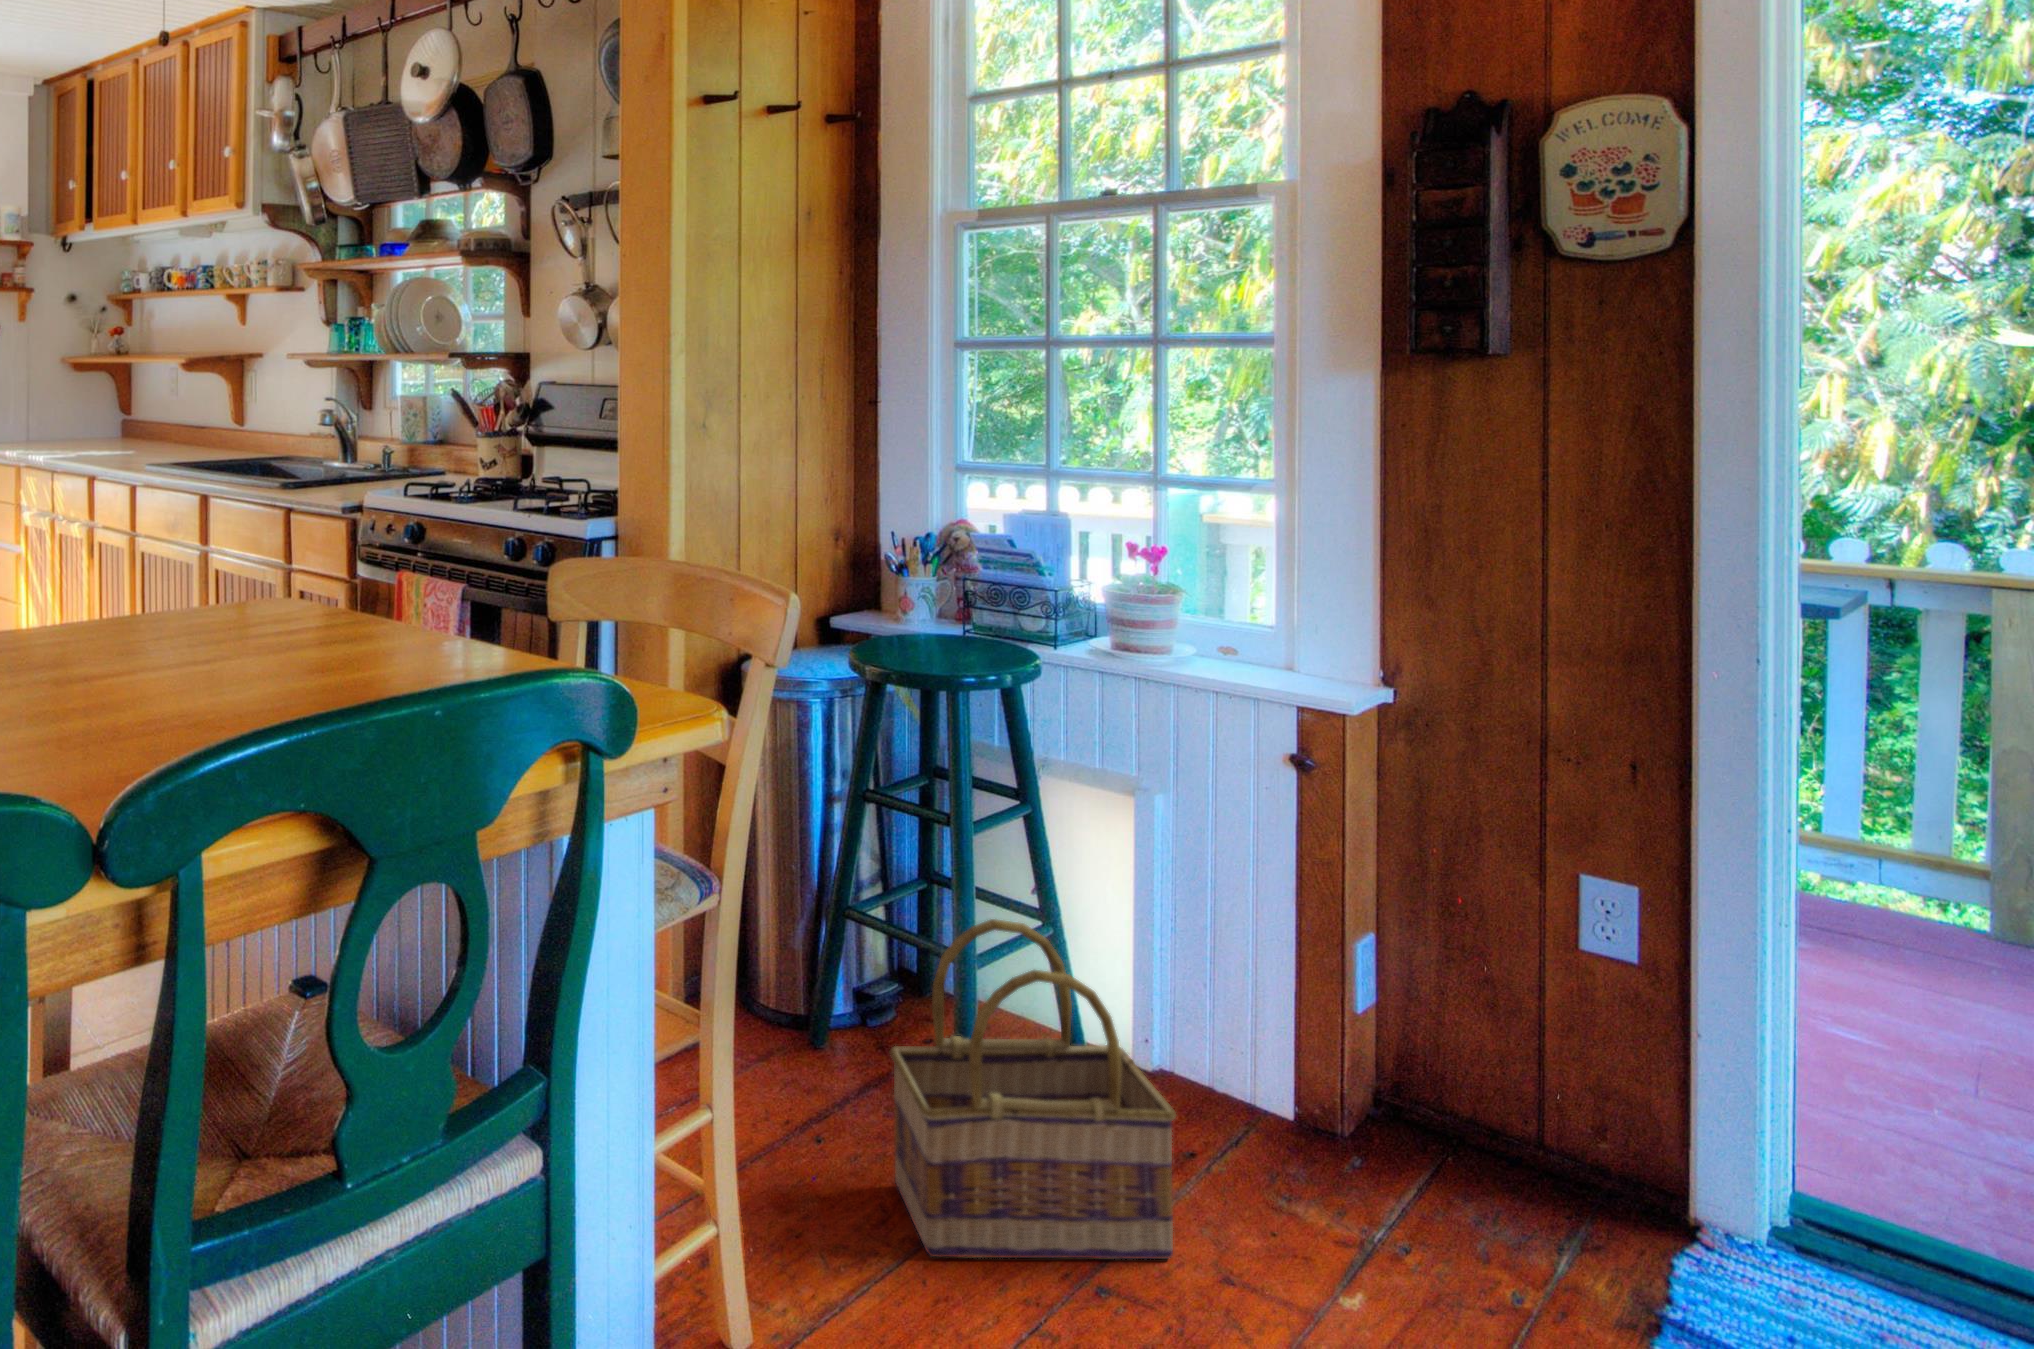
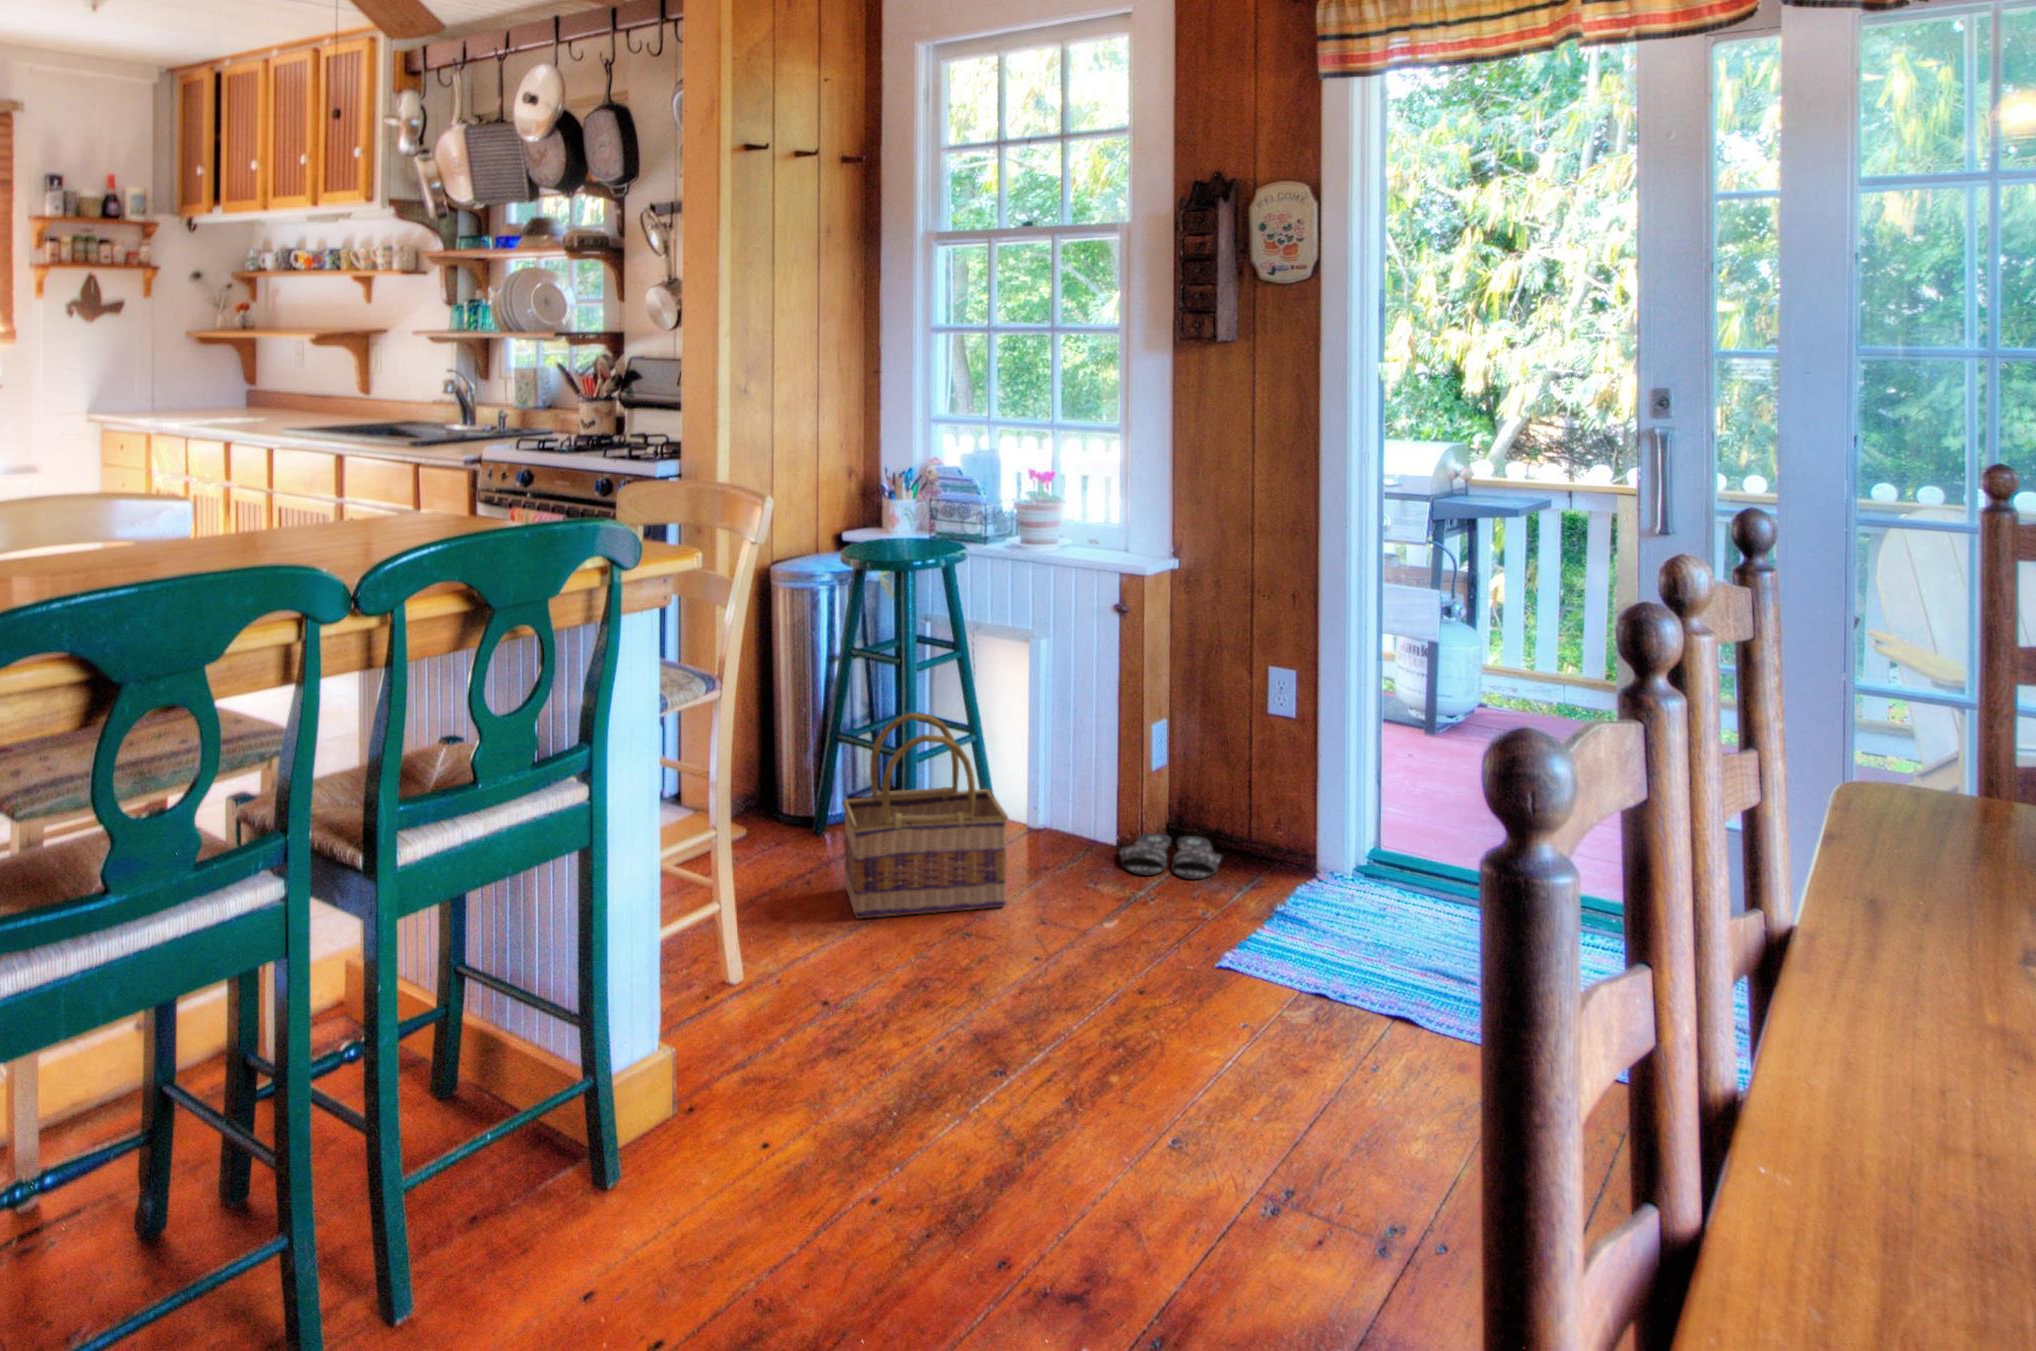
slippers: none [1325,1117,1517,1232] -> present [1120,833,1221,879]

